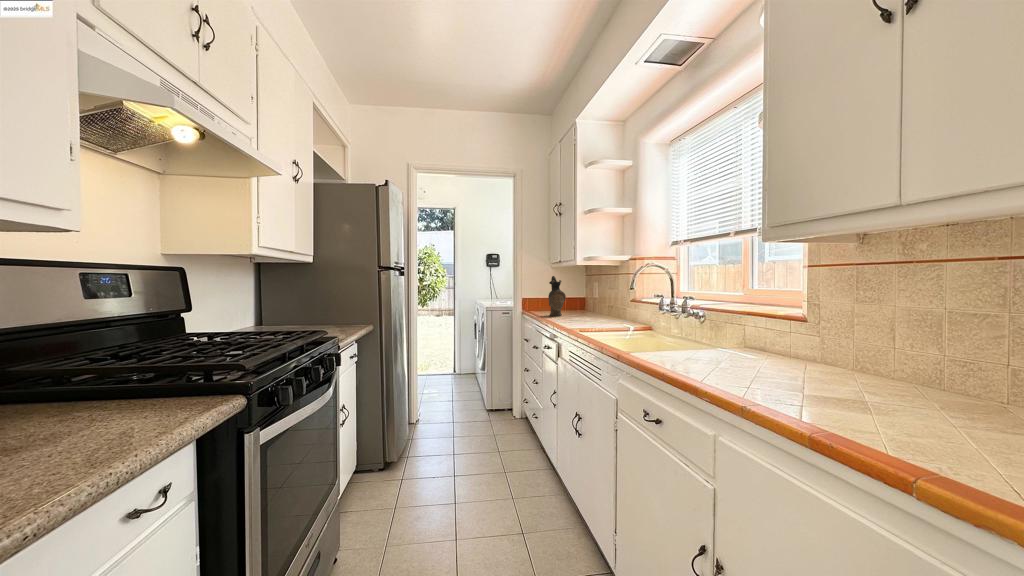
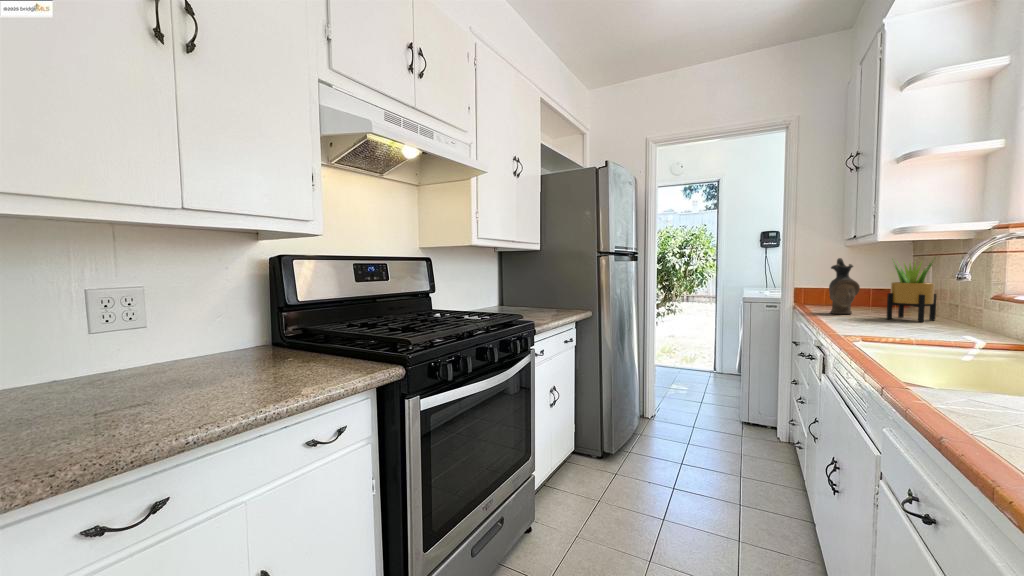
potted plant: none [582,275,604,318] -> present [887,263,936,322]

